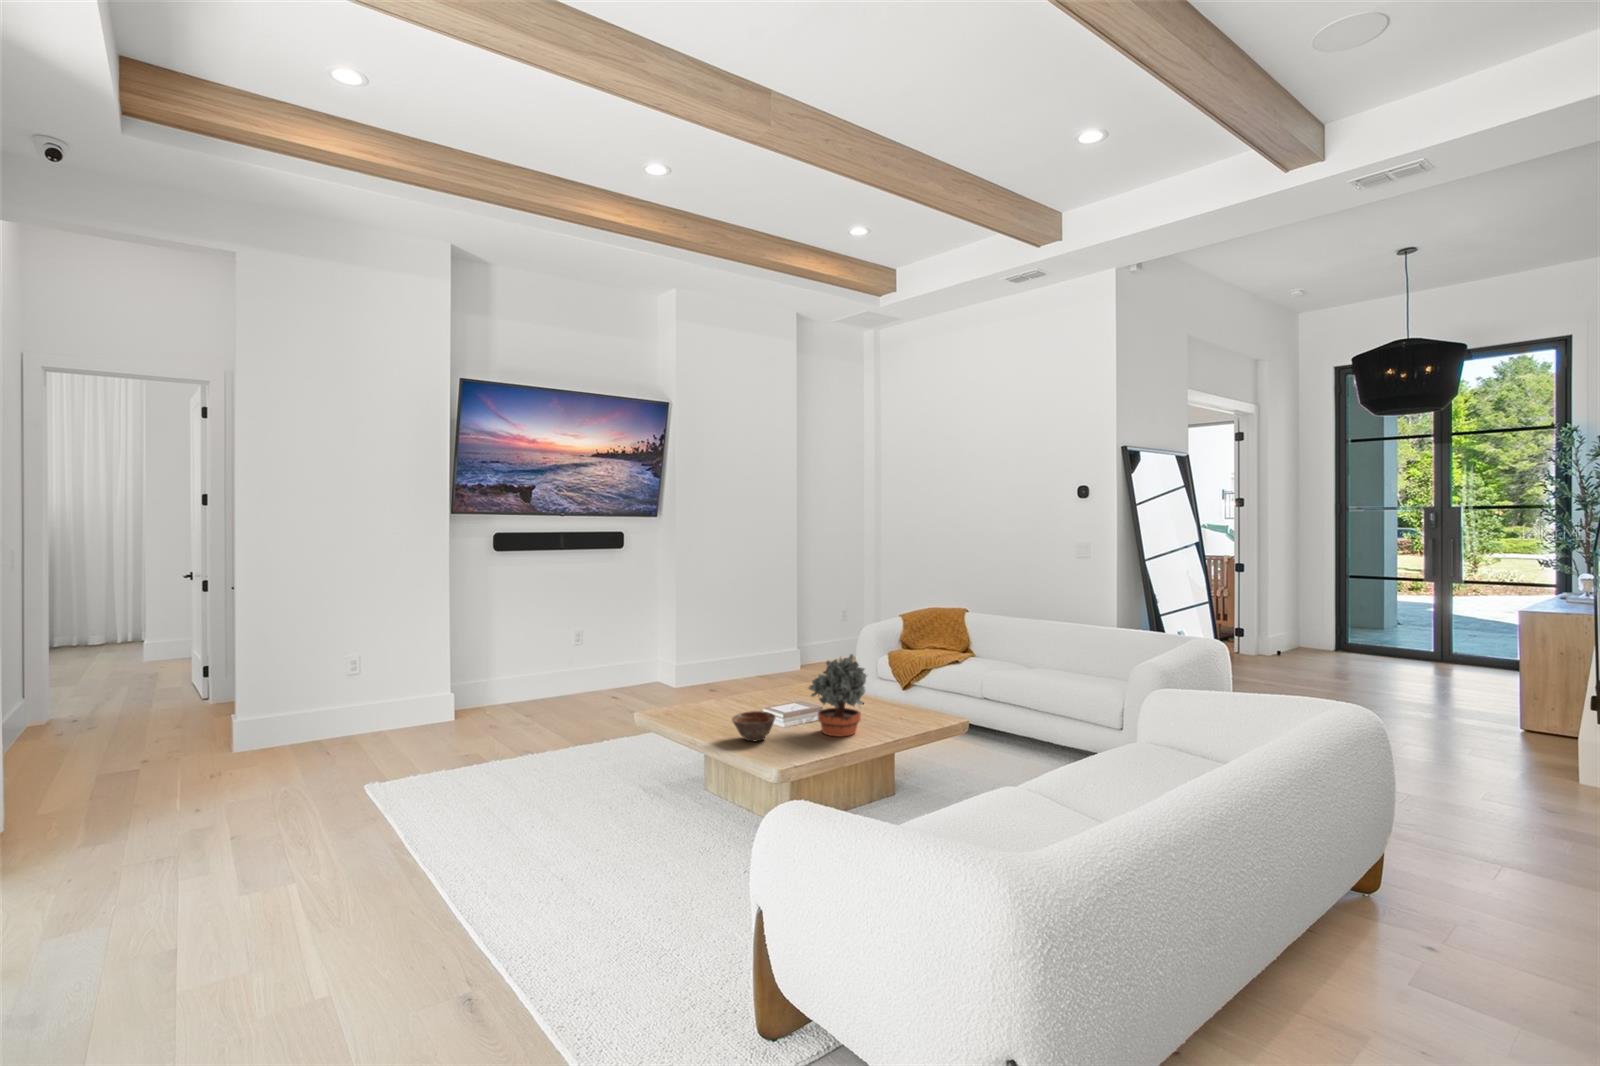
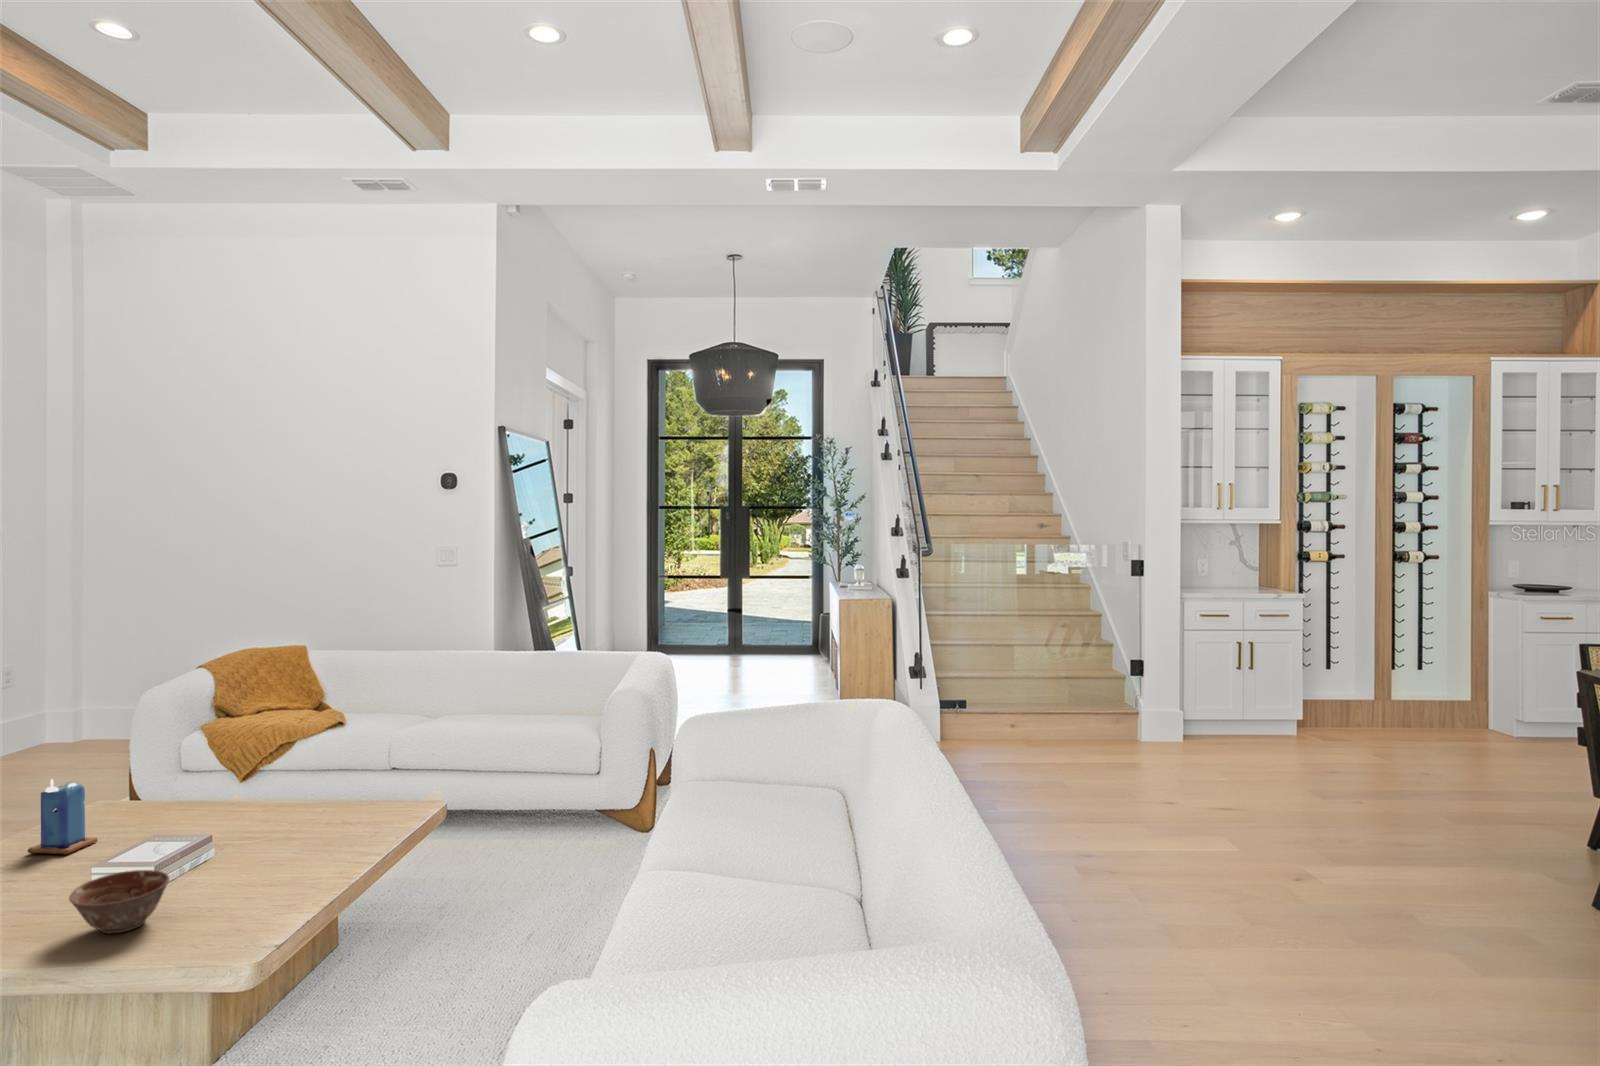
potted plant: present [808,654,867,736] -> none [205,736,334,880]
candle: none [758,662,788,703] -> present [28,779,97,854]

